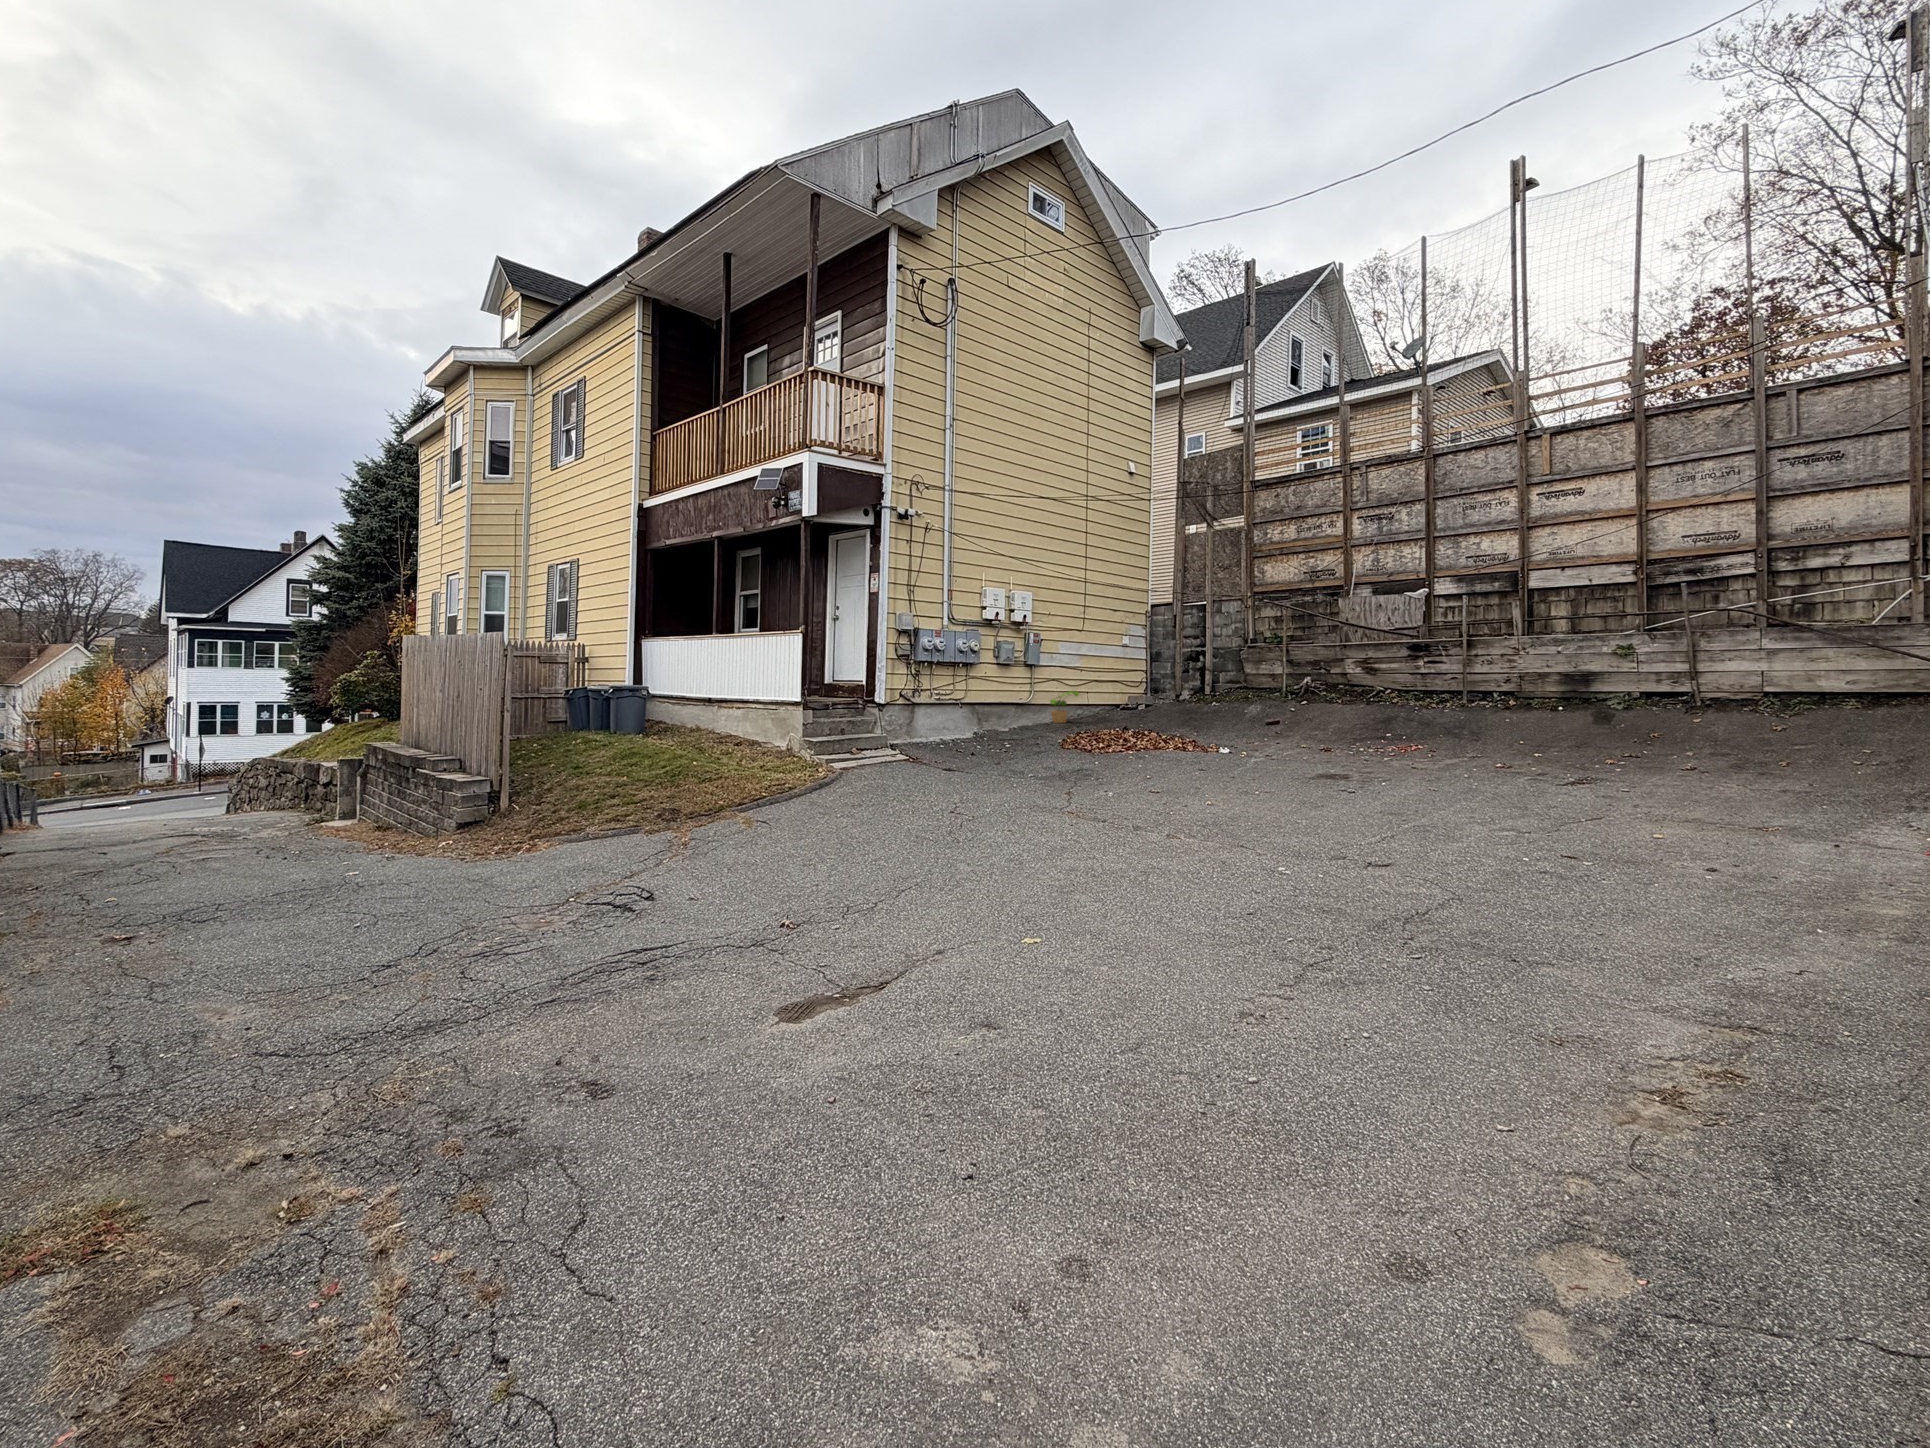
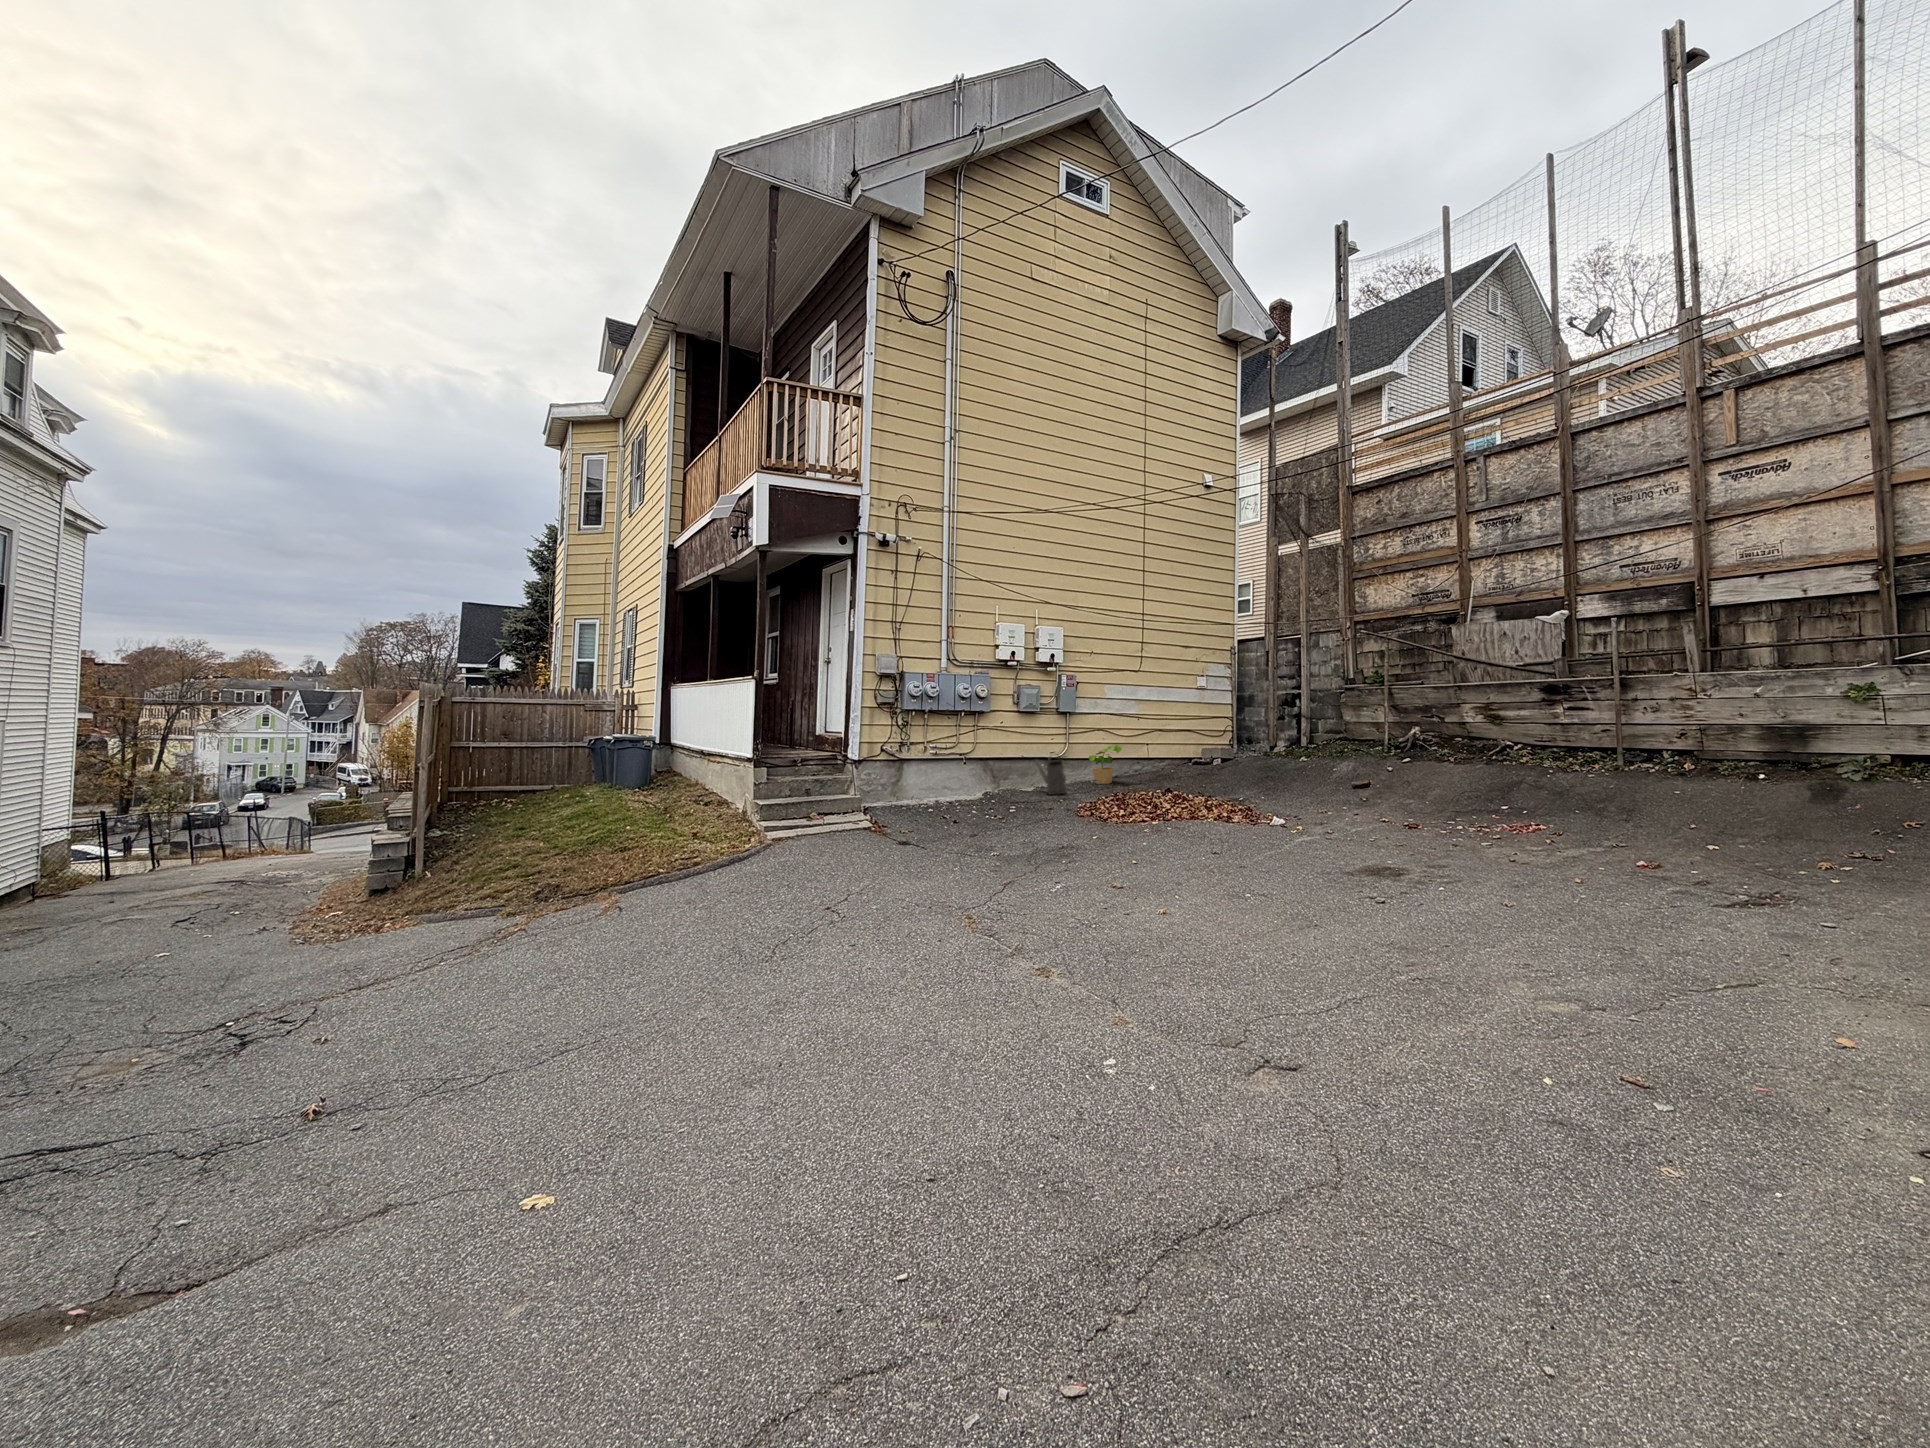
watering can: none [1010,697,1042,731] -> present [1036,758,1066,795]

